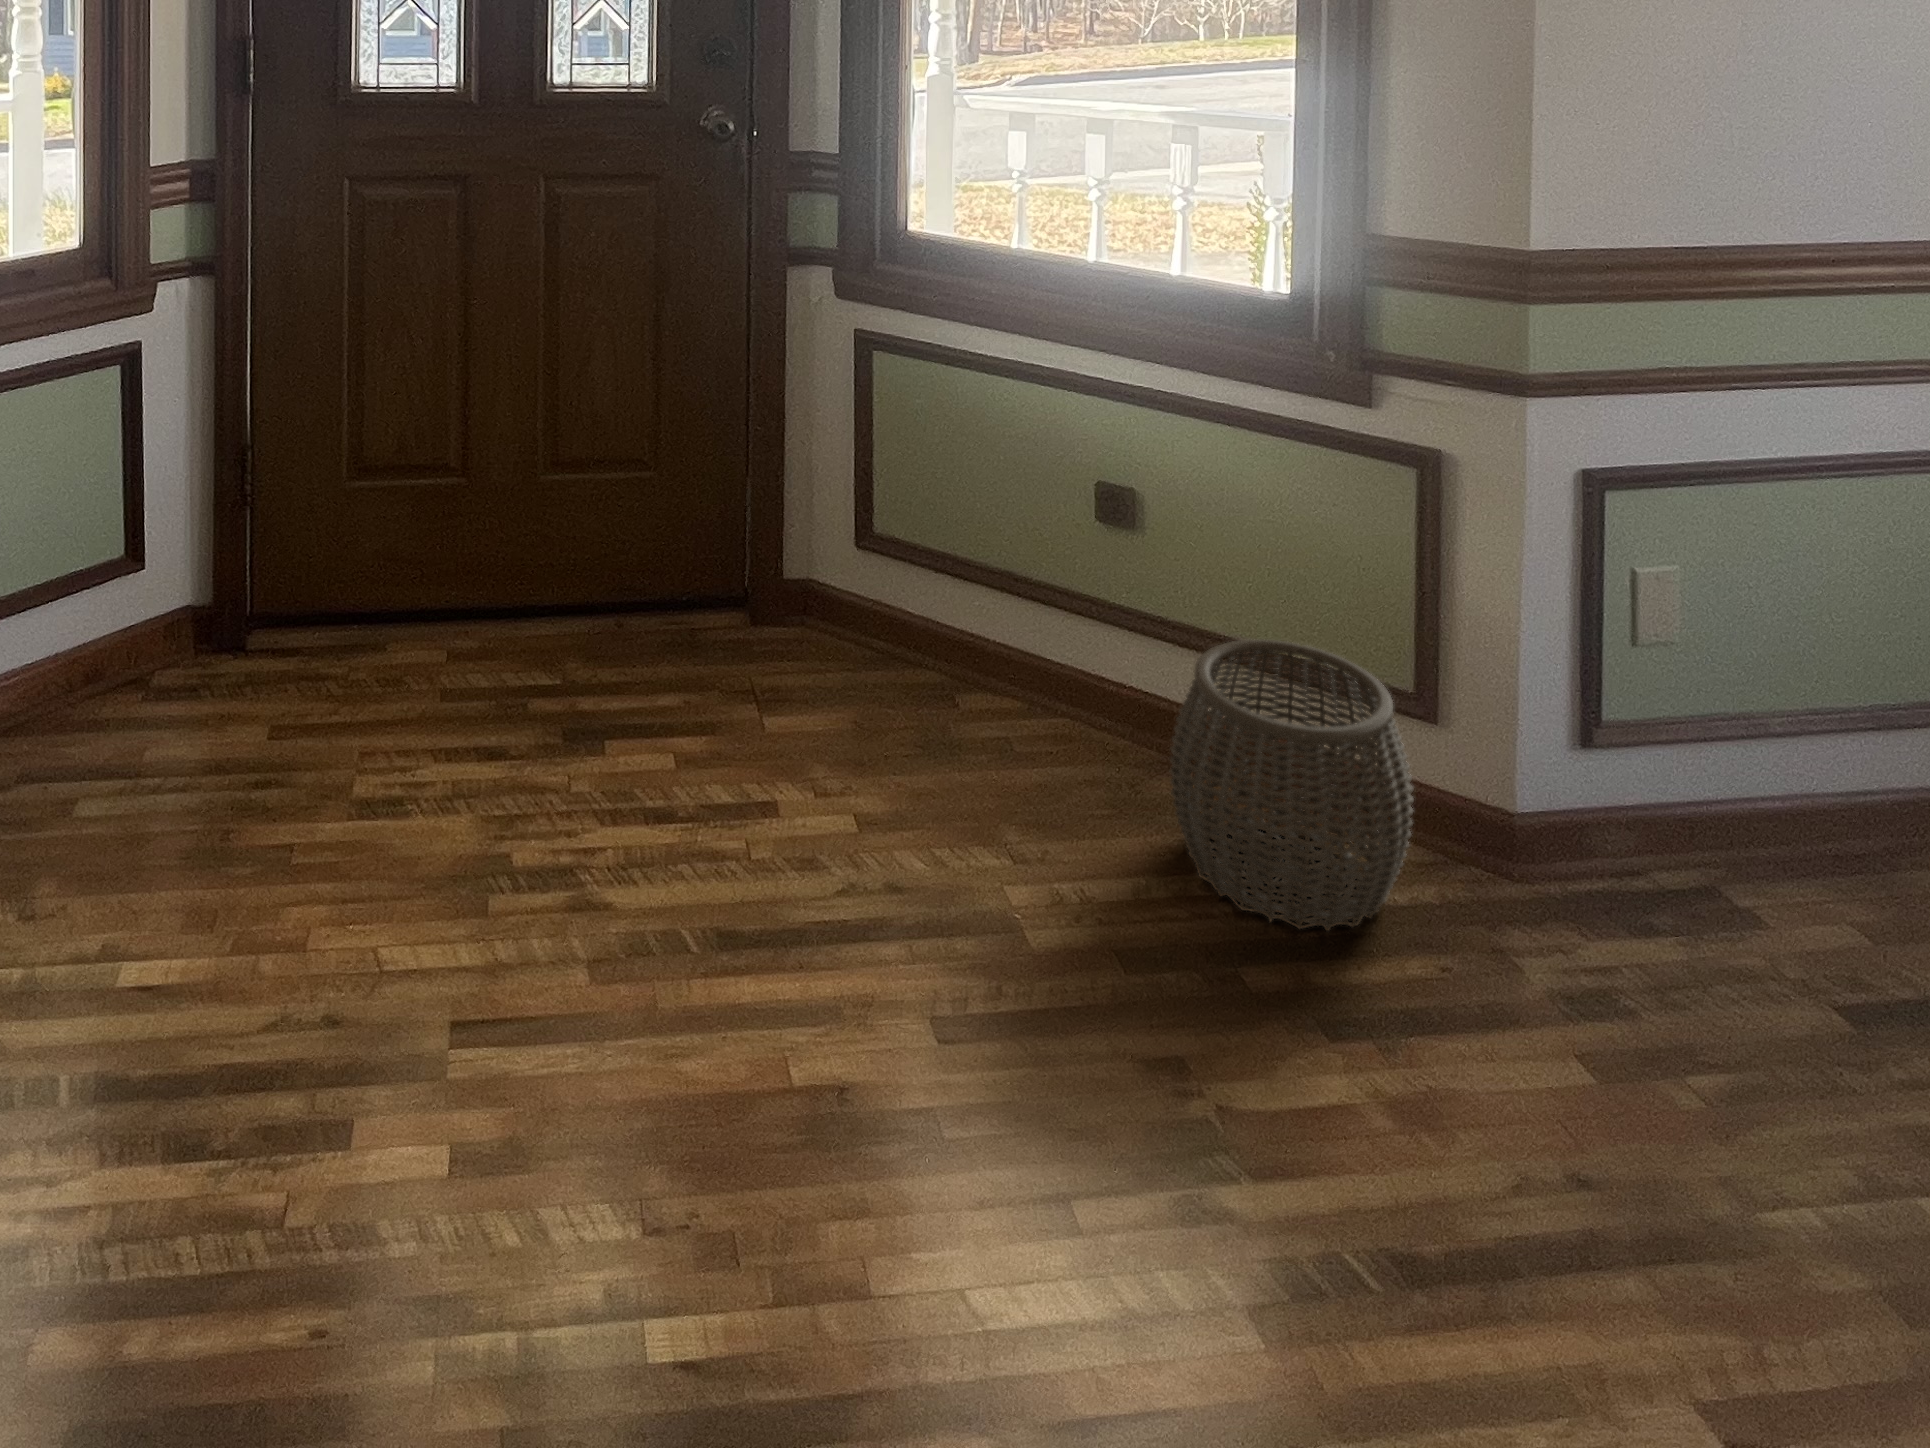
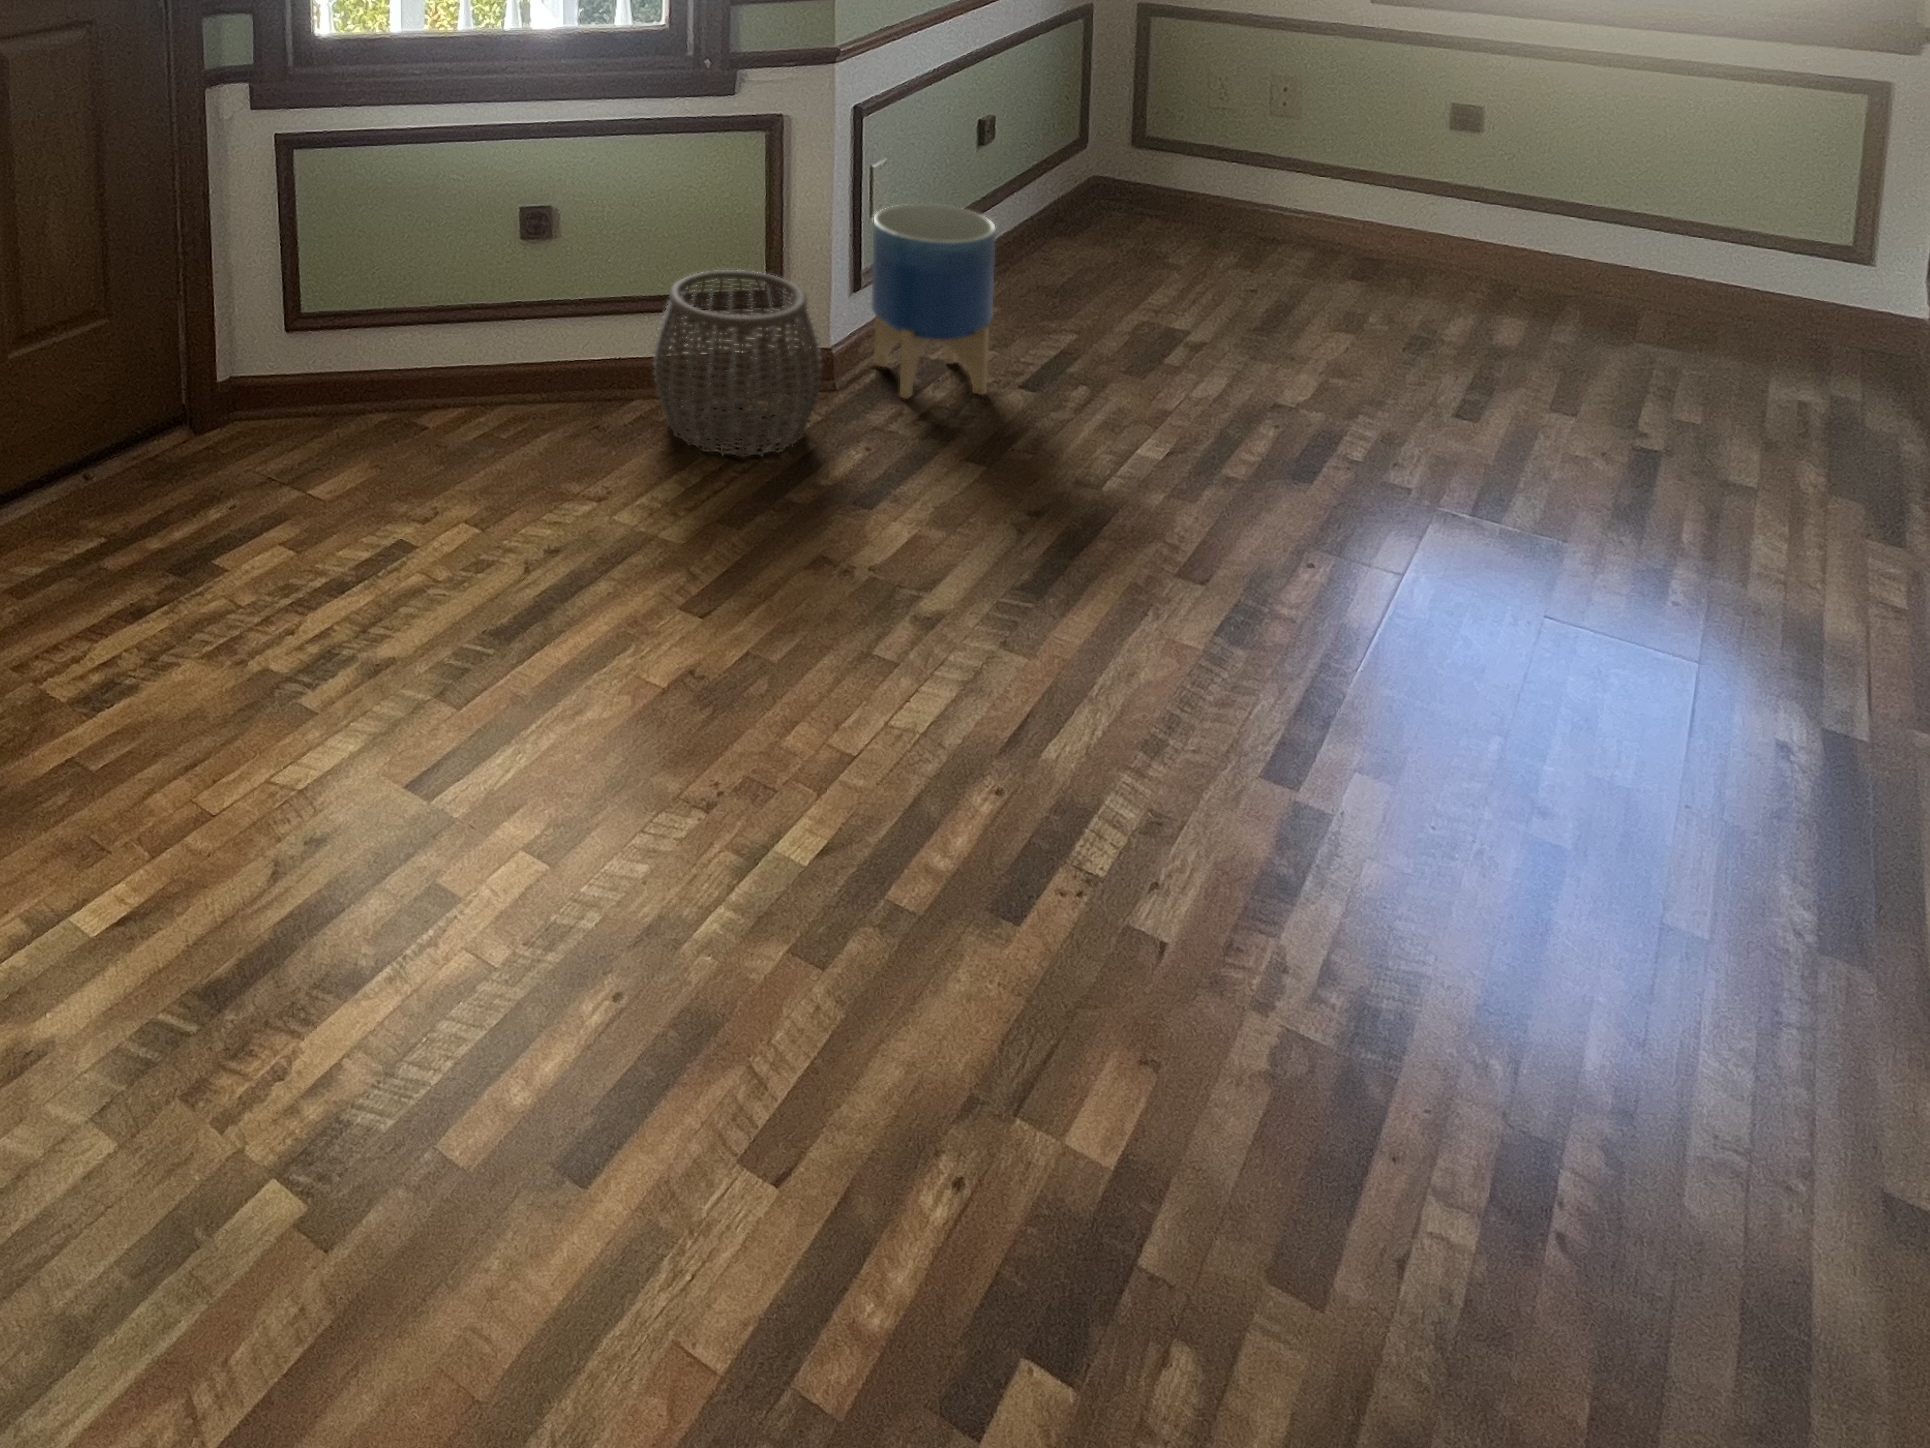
planter: none [1580,652,1801,1013] -> present [871,204,996,399]

